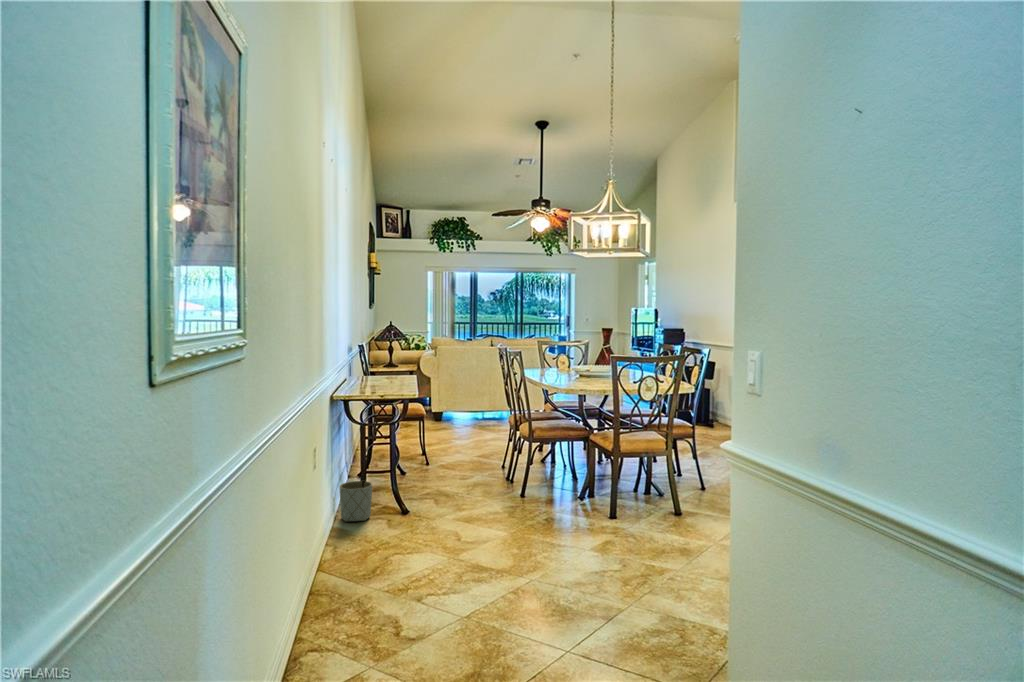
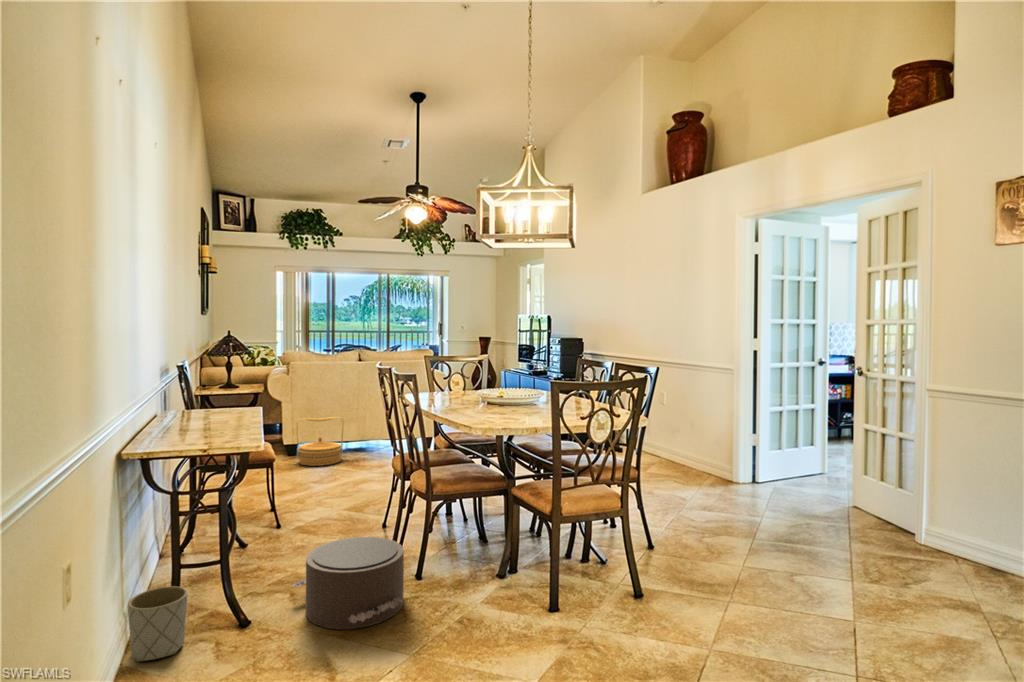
woven basket: none [442,391,478,429] -> present [296,417,344,466]
pouf: none [435,465,509,519] -> present [293,537,404,630]

